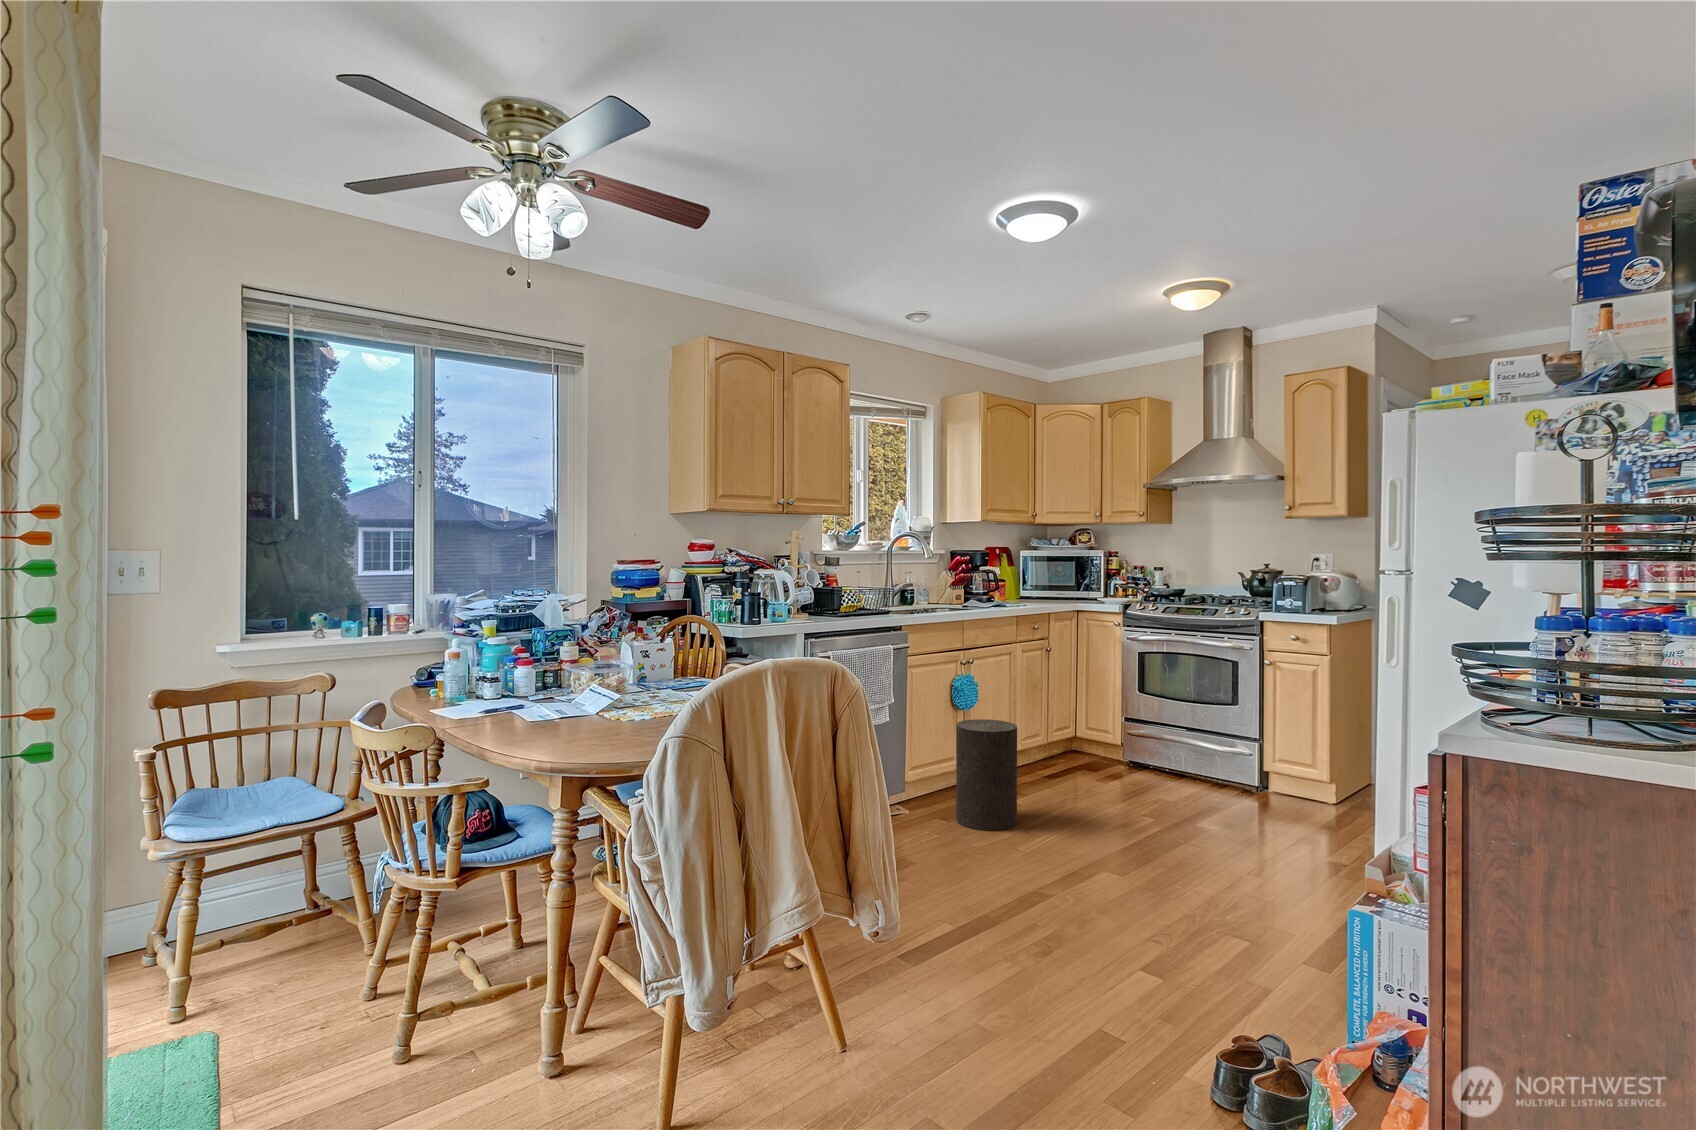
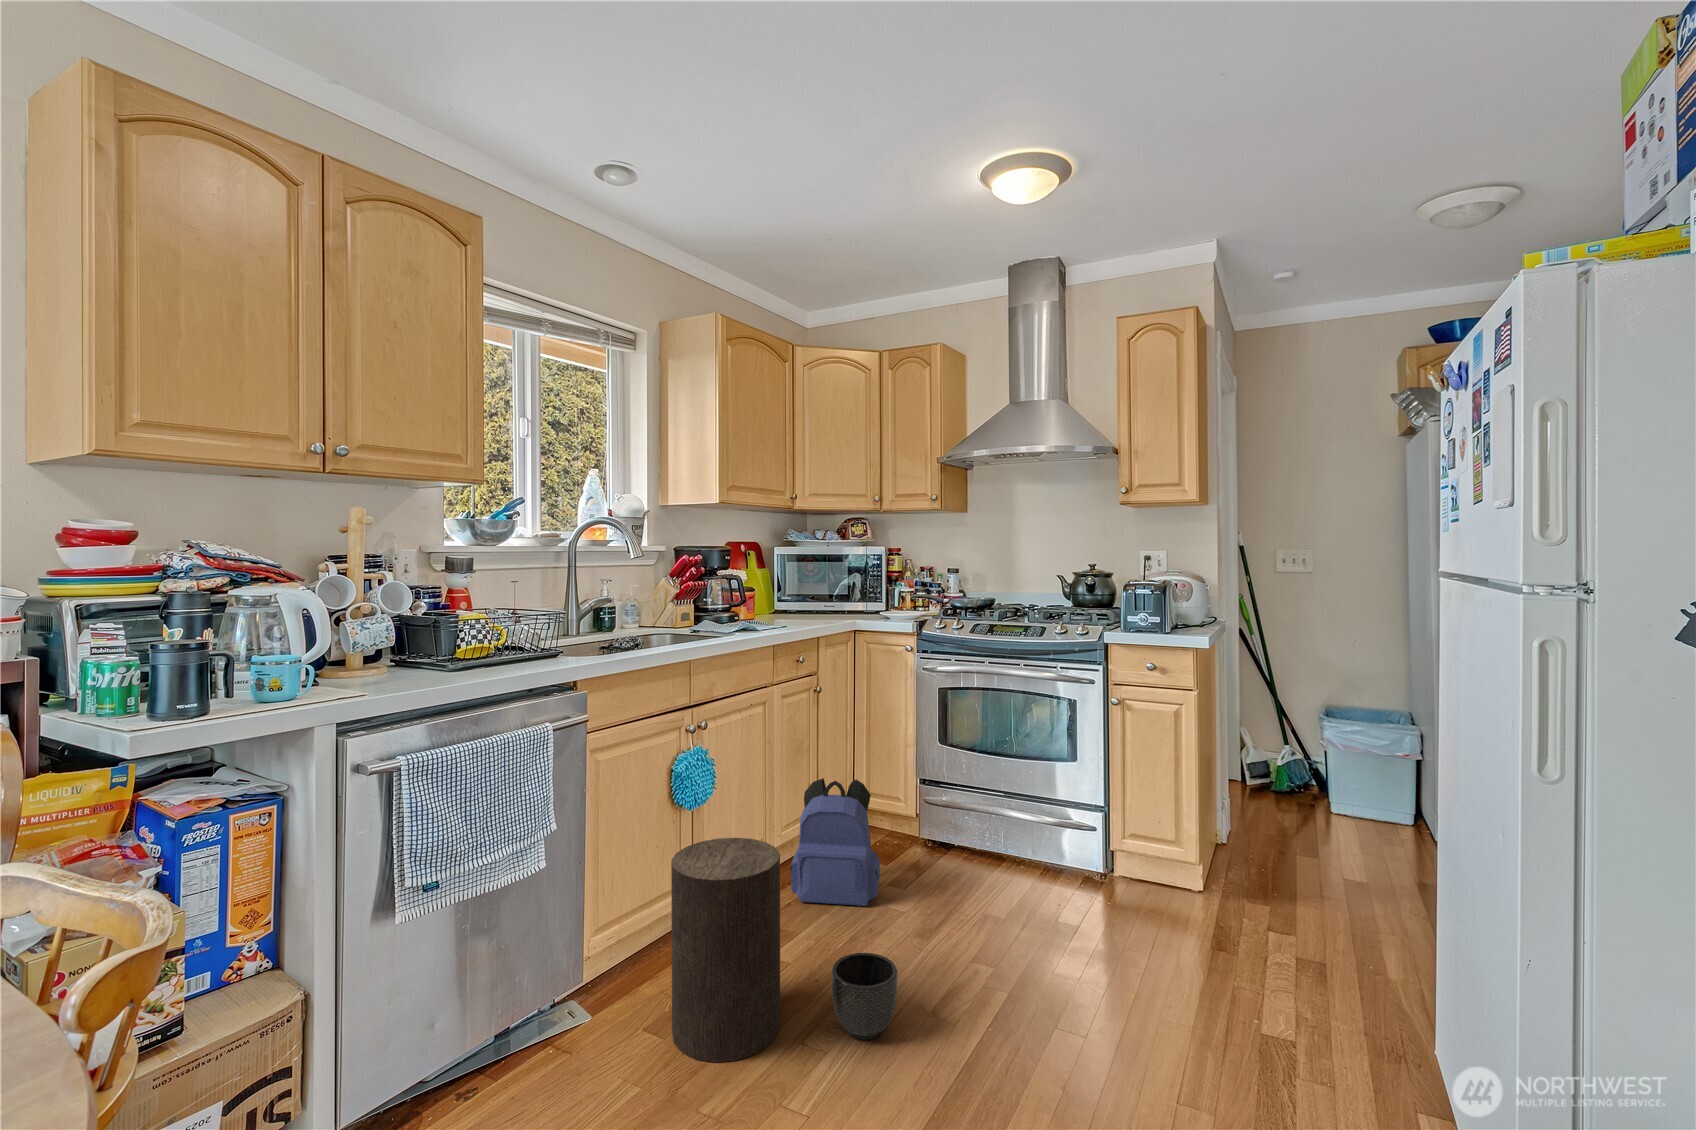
backpack: none [1027,705,1088,788] -> present [790,778,880,906]
planter: none [1047,789,1086,832] -> present [832,953,897,1040]

